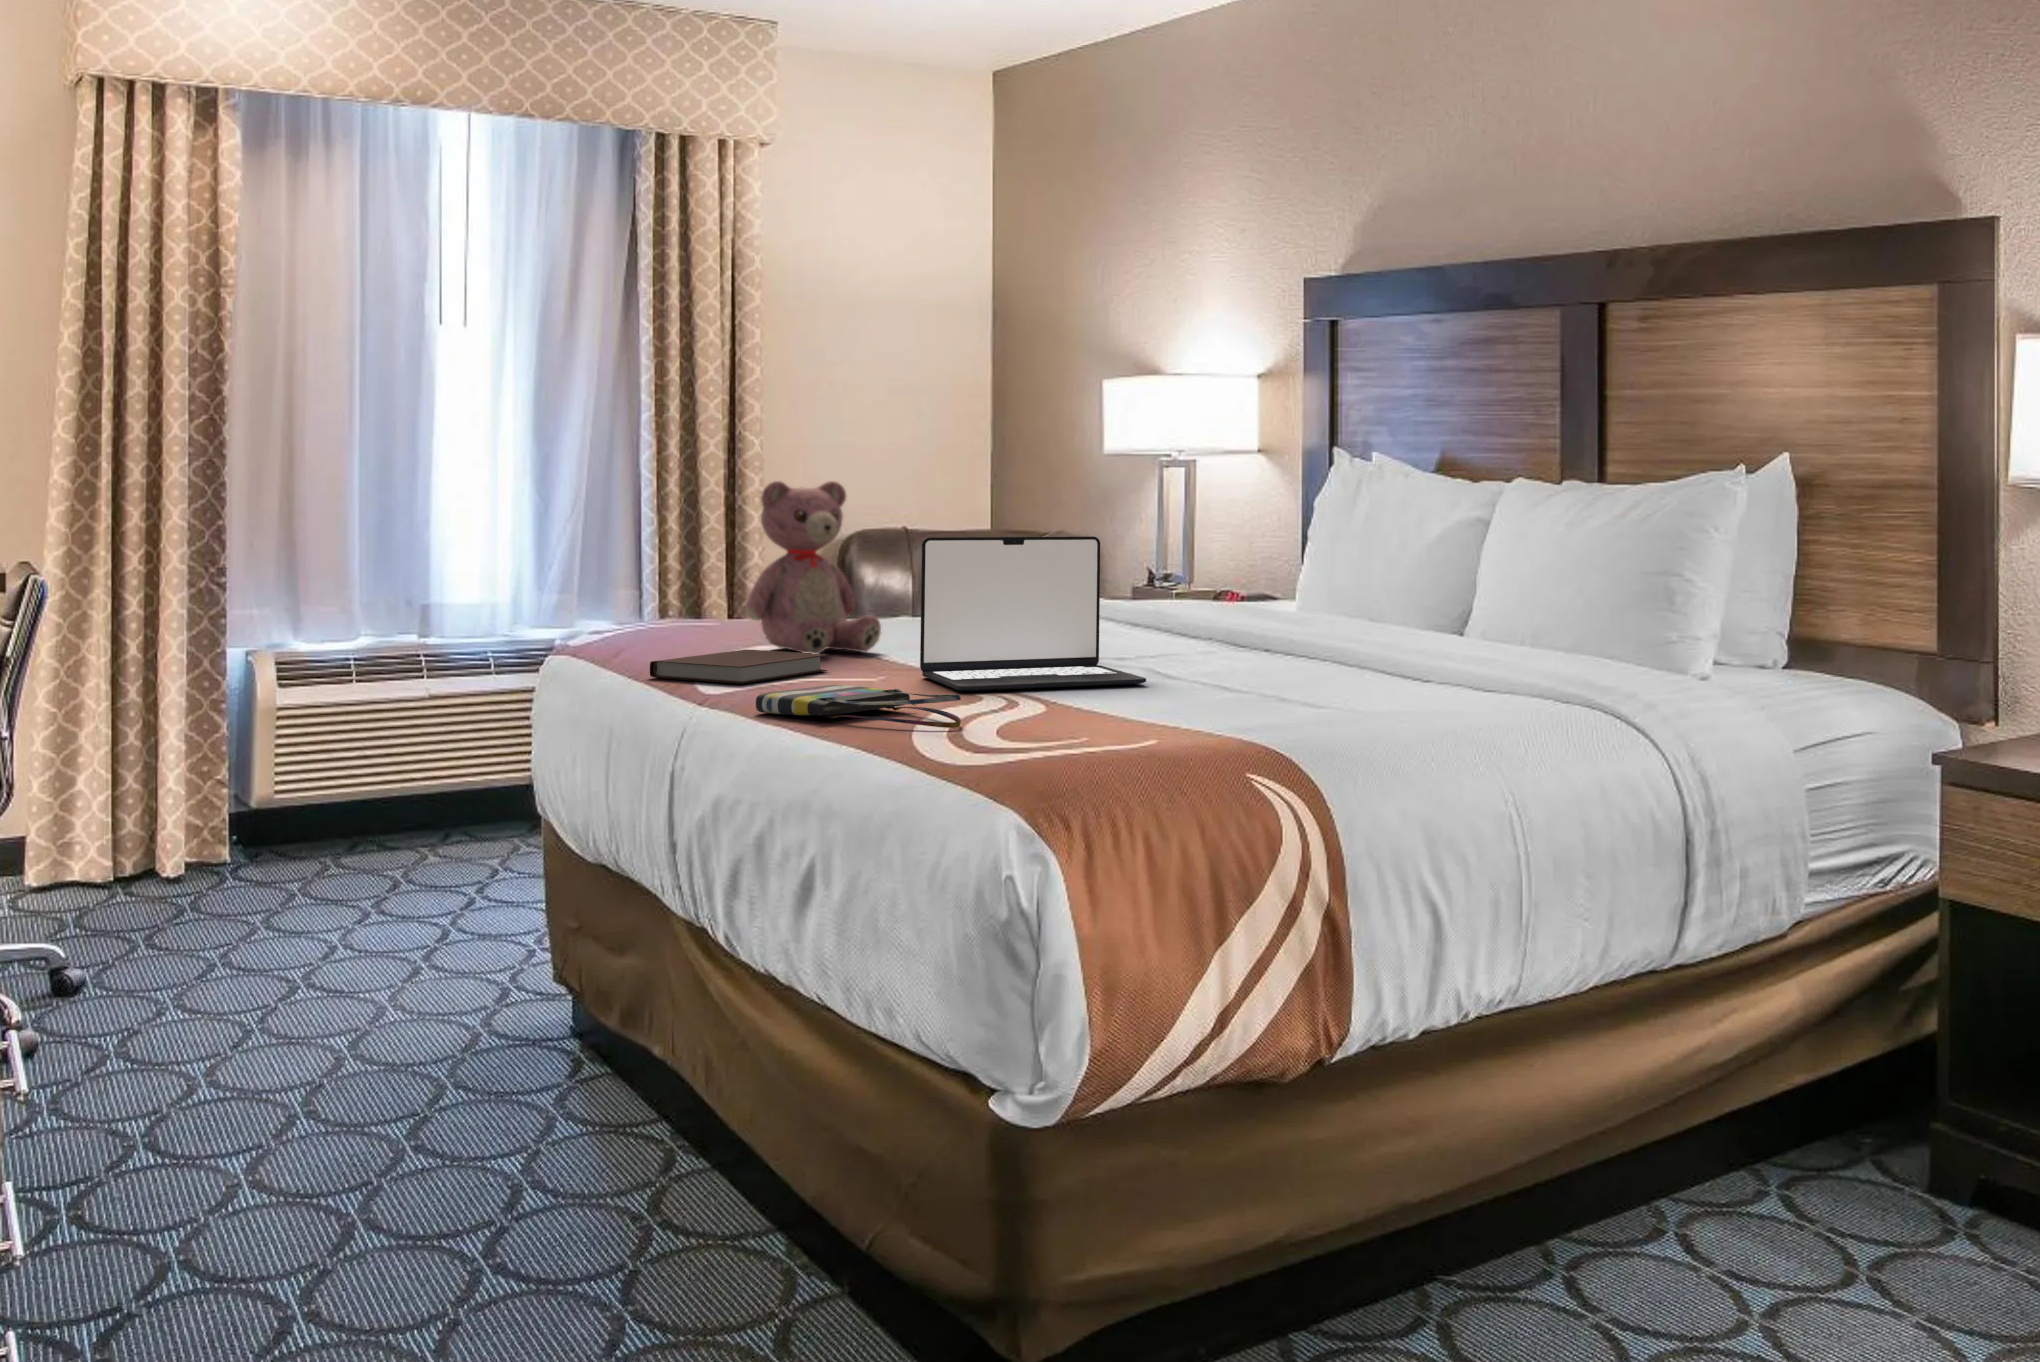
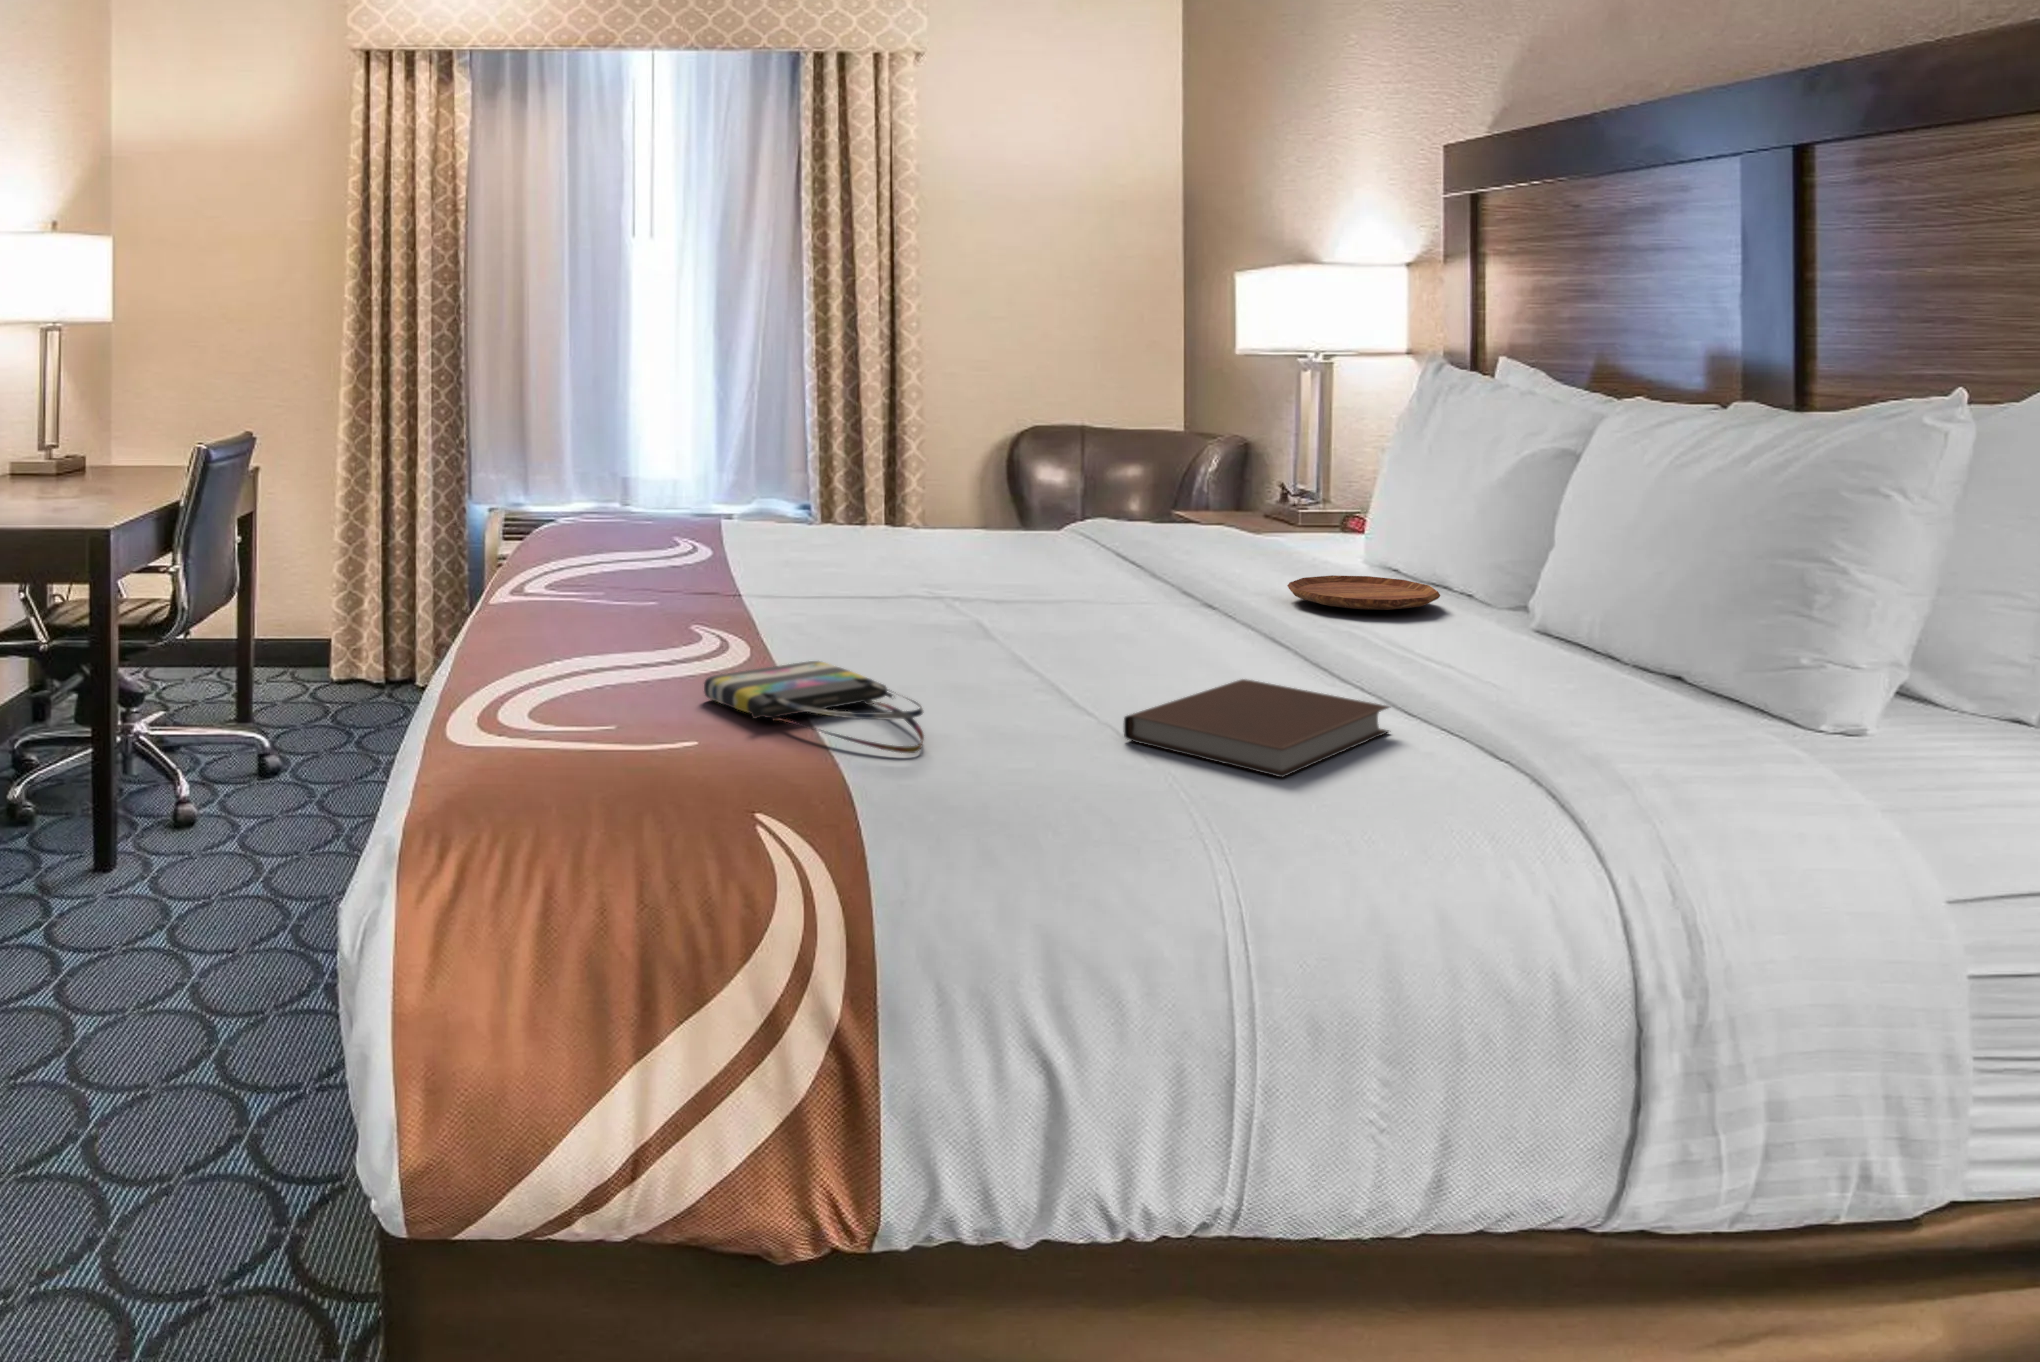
teddy bear: present [745,481,881,654] -> none [805,395,944,587]
laptop: present [920,536,1146,691] -> none [953,468,1215,666]
tray: none [1183,635,1305,655] -> present [1287,575,1440,610]
notebook: present [650,650,828,684] -> present [1124,679,1389,778]

